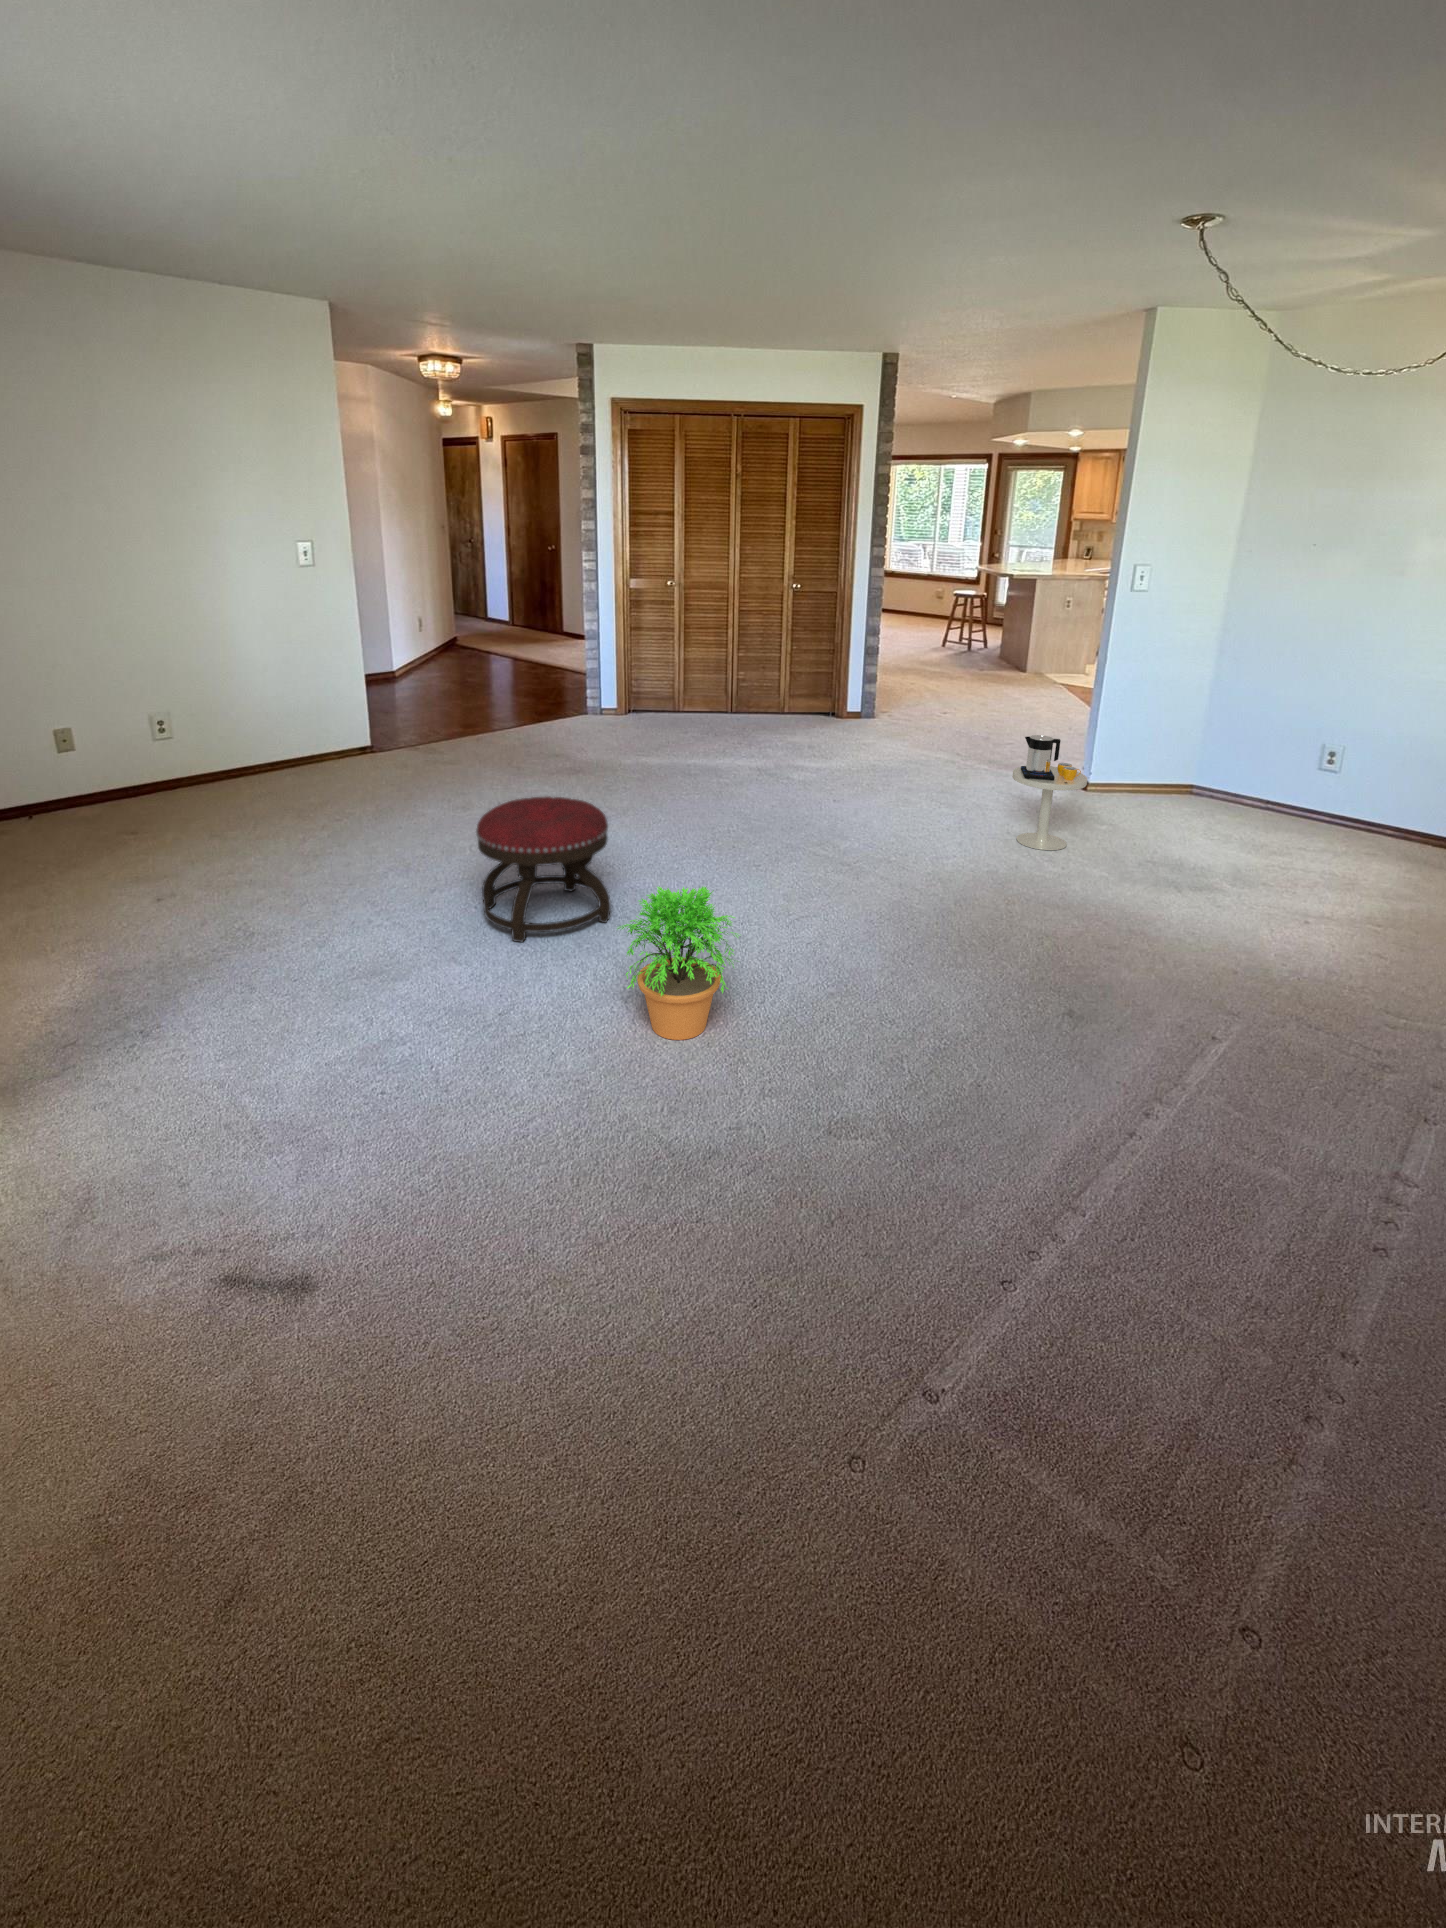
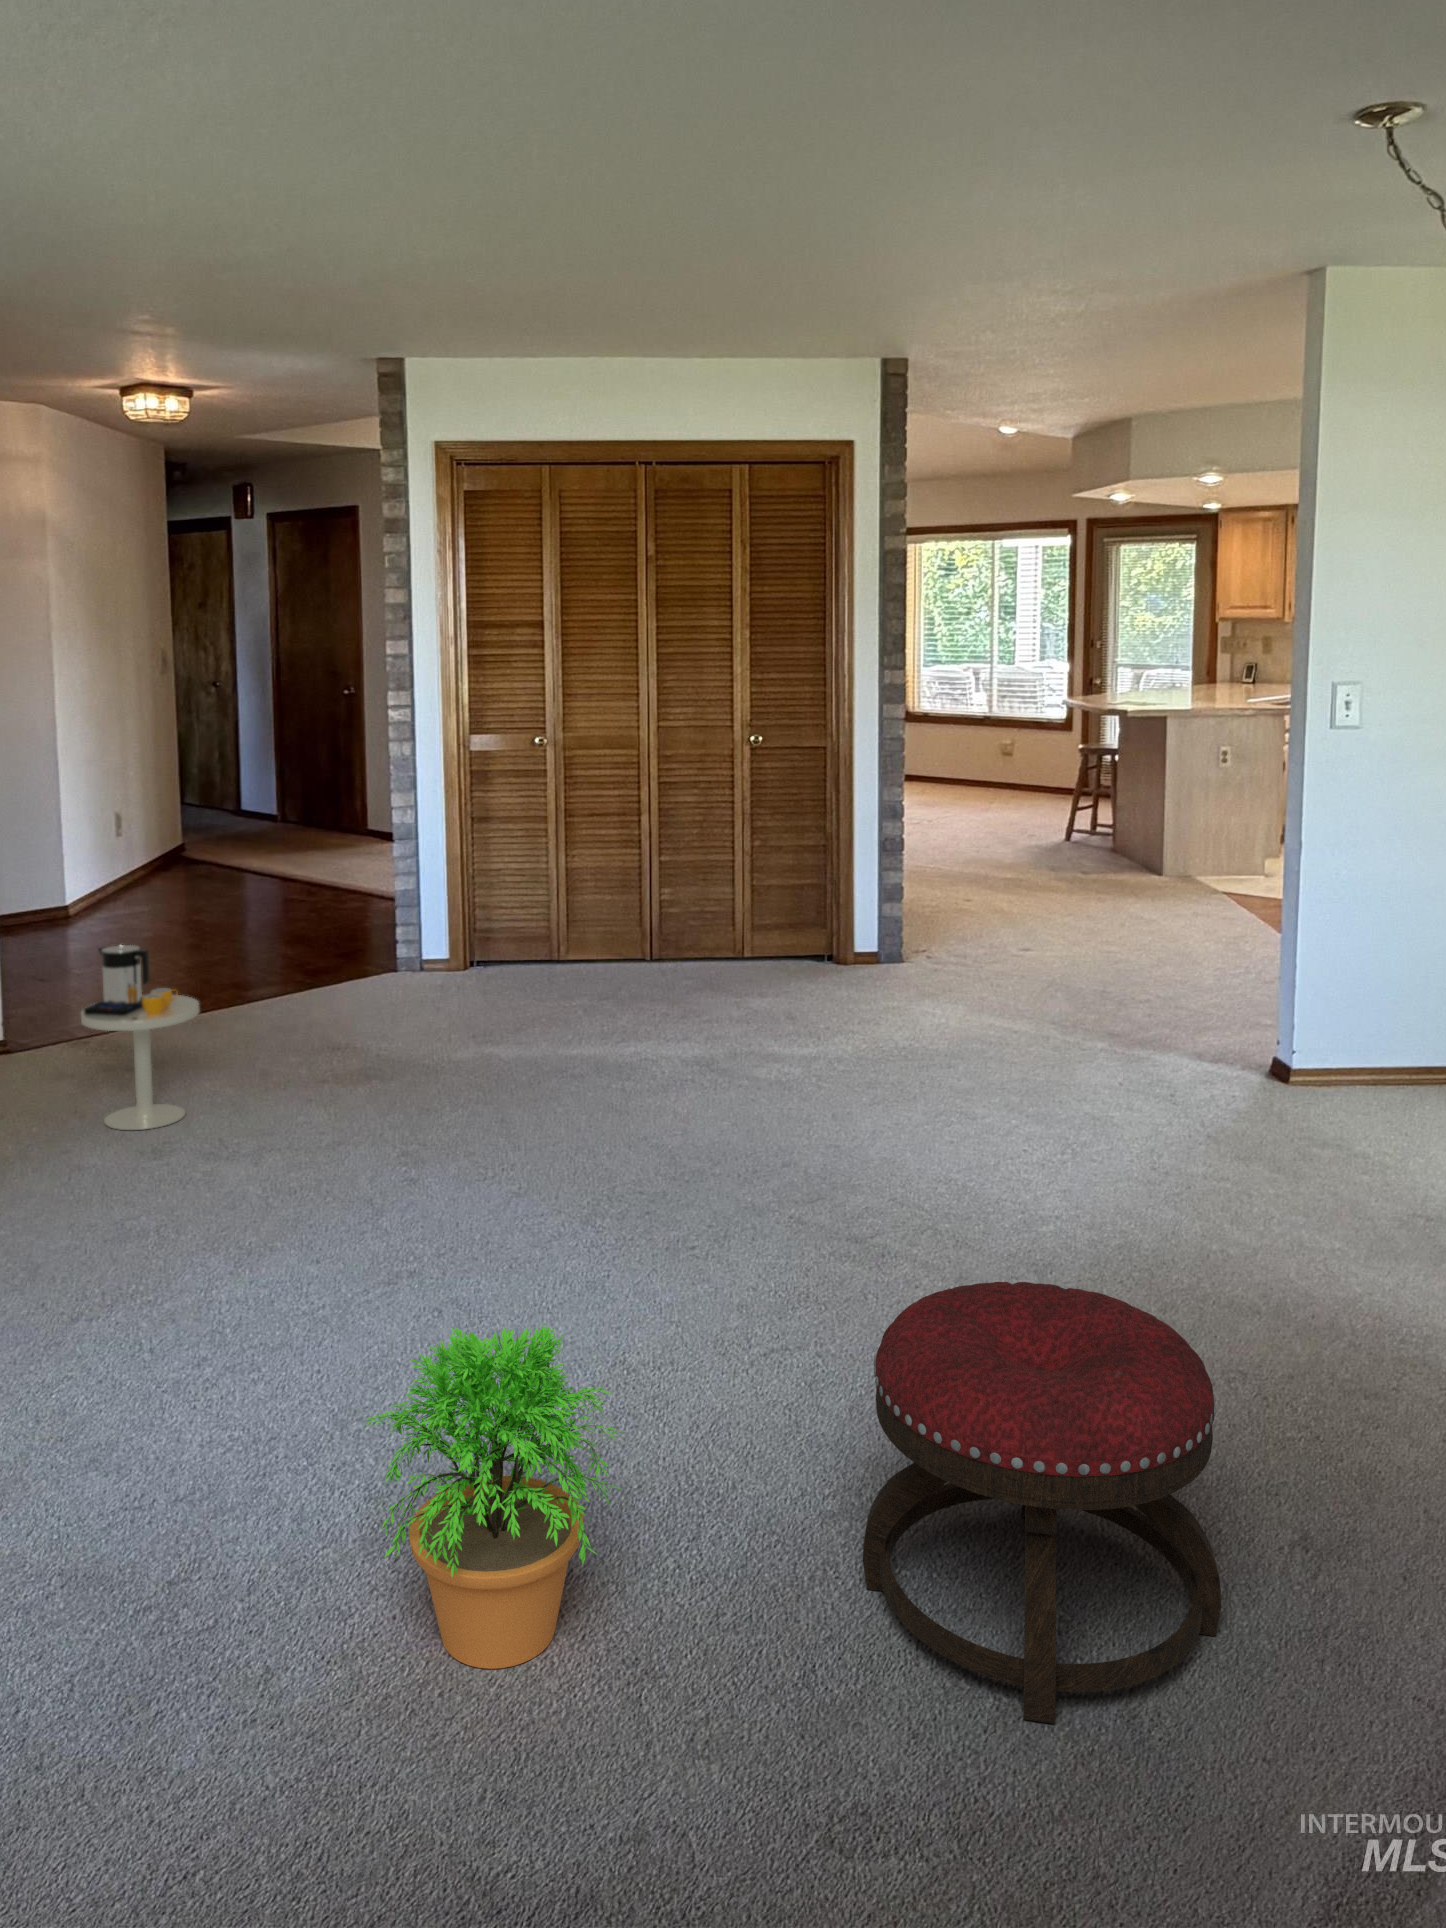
side table: present [1012,735,1087,850] -> present [81,945,199,1130]
ottoman: present [476,796,611,942] -> present [863,1282,1221,1724]

